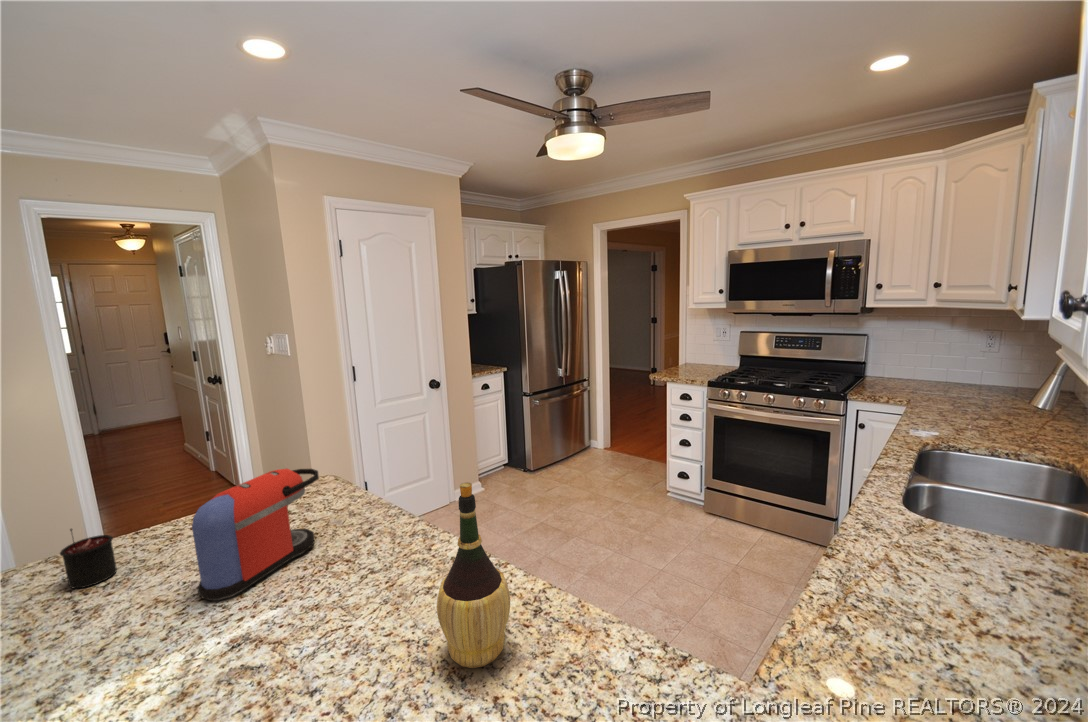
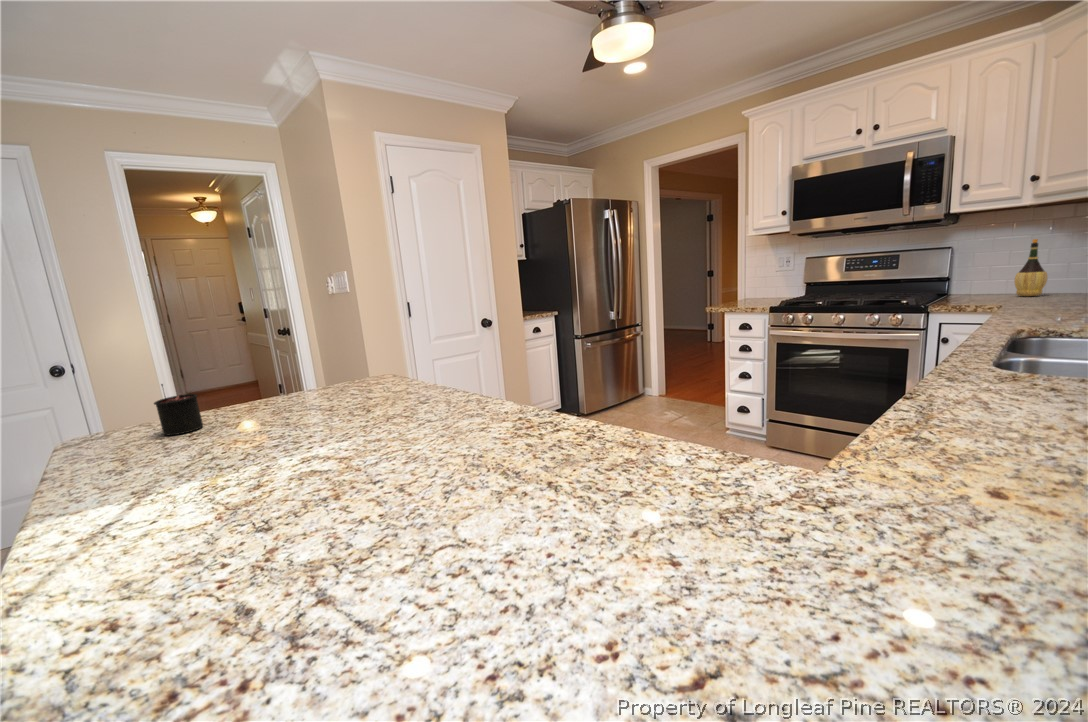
coffee maker: present [192,469,319,600] -> none [262,333,376,439]
wine bottle: present [437,483,510,668] -> present [1014,239,1048,296]

